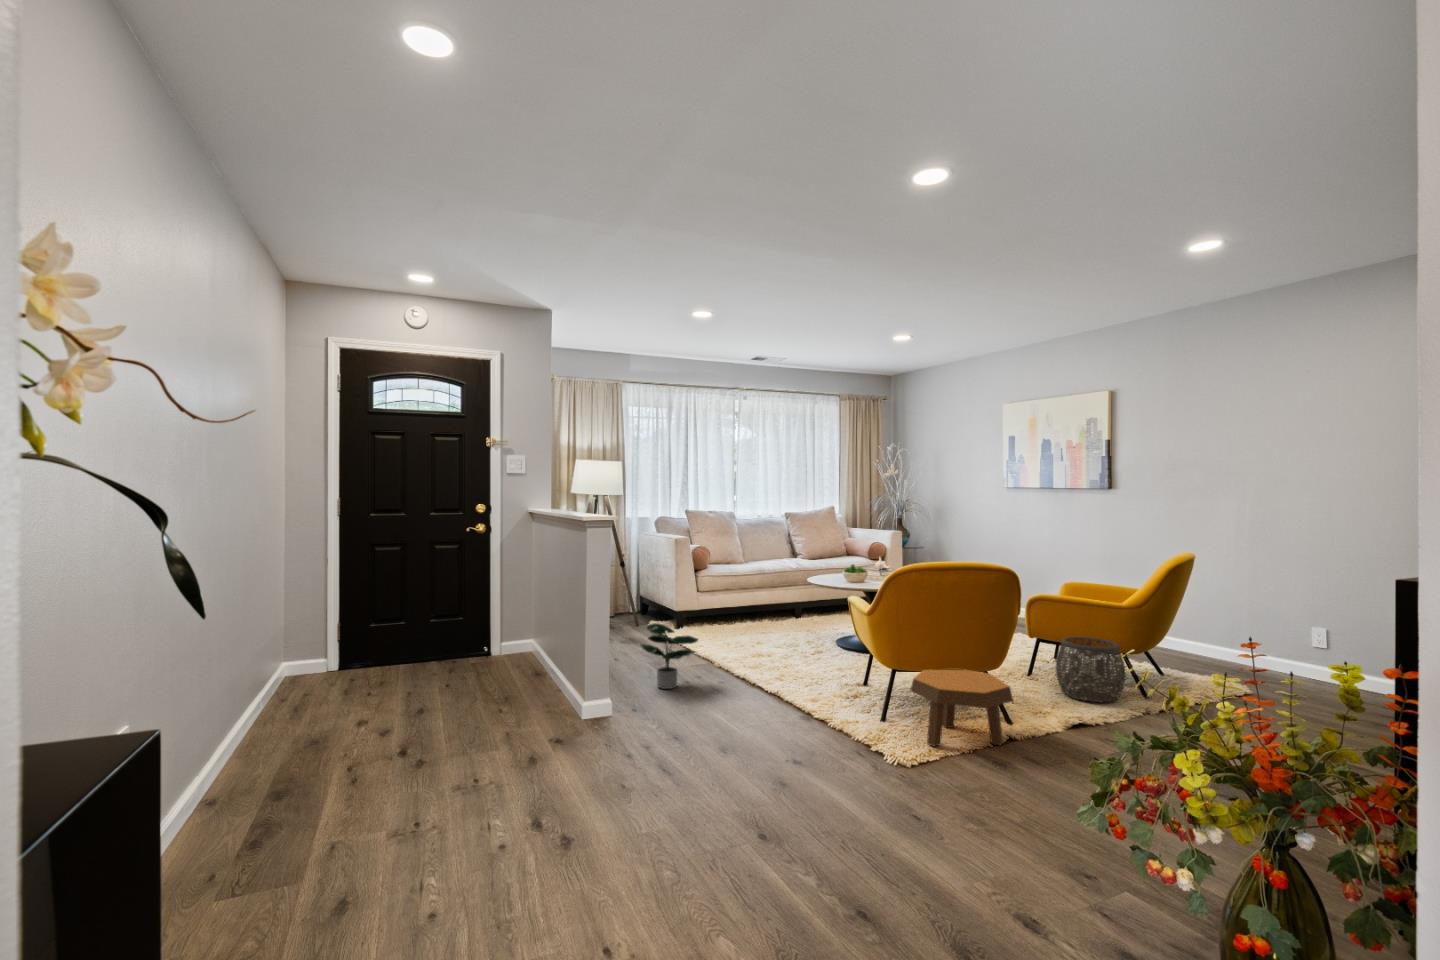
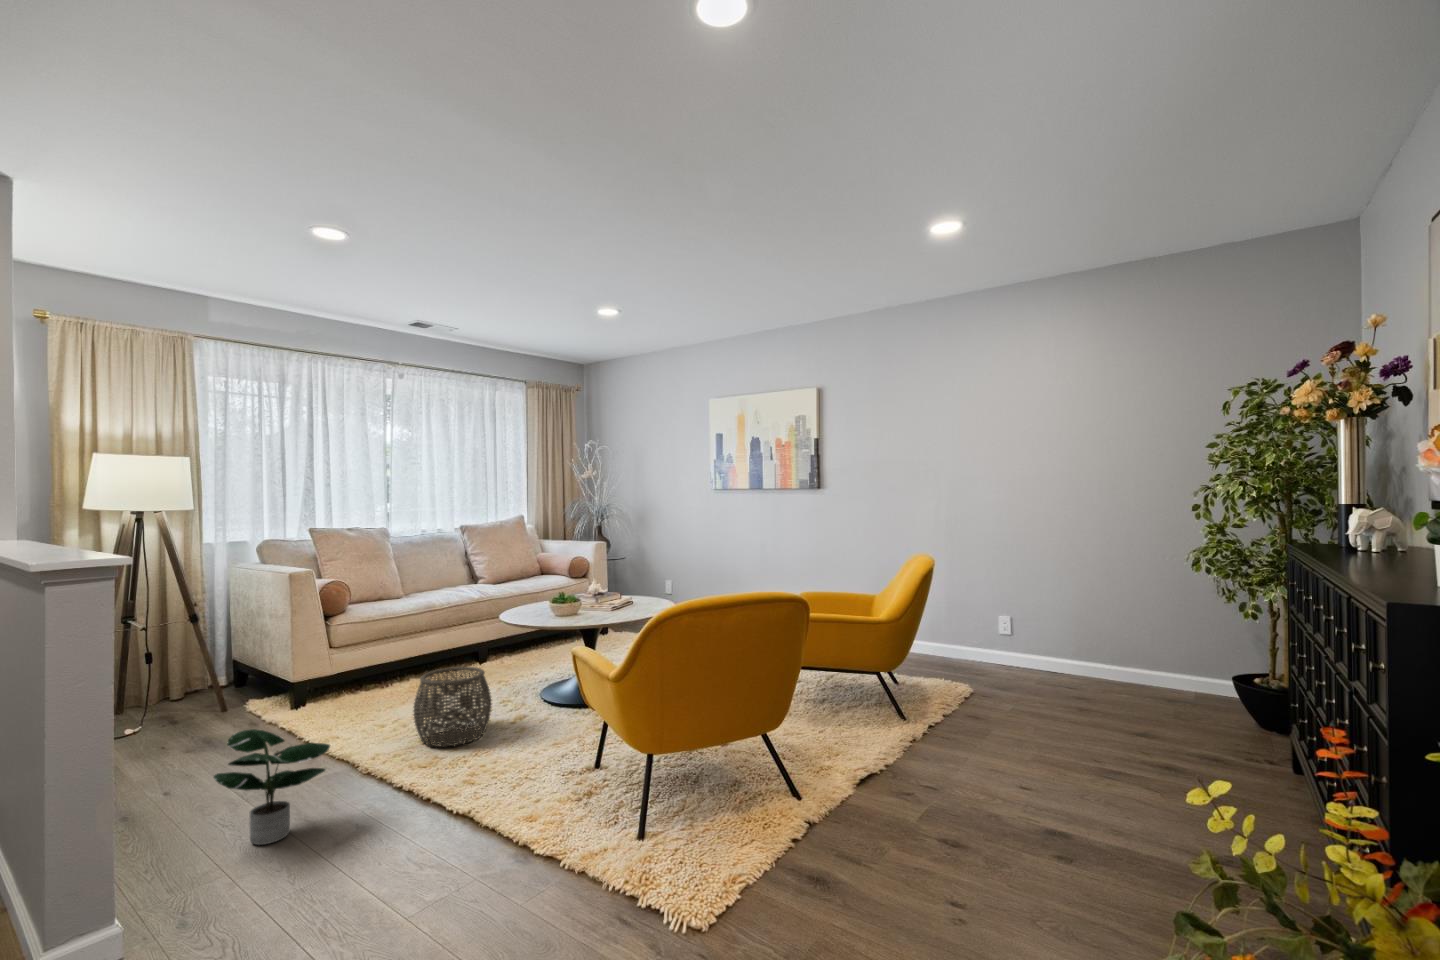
woven basket: present [1056,637,1126,703] -> present [413,667,492,747]
footstool: present [911,670,1013,747] -> none [681,737,816,870]

